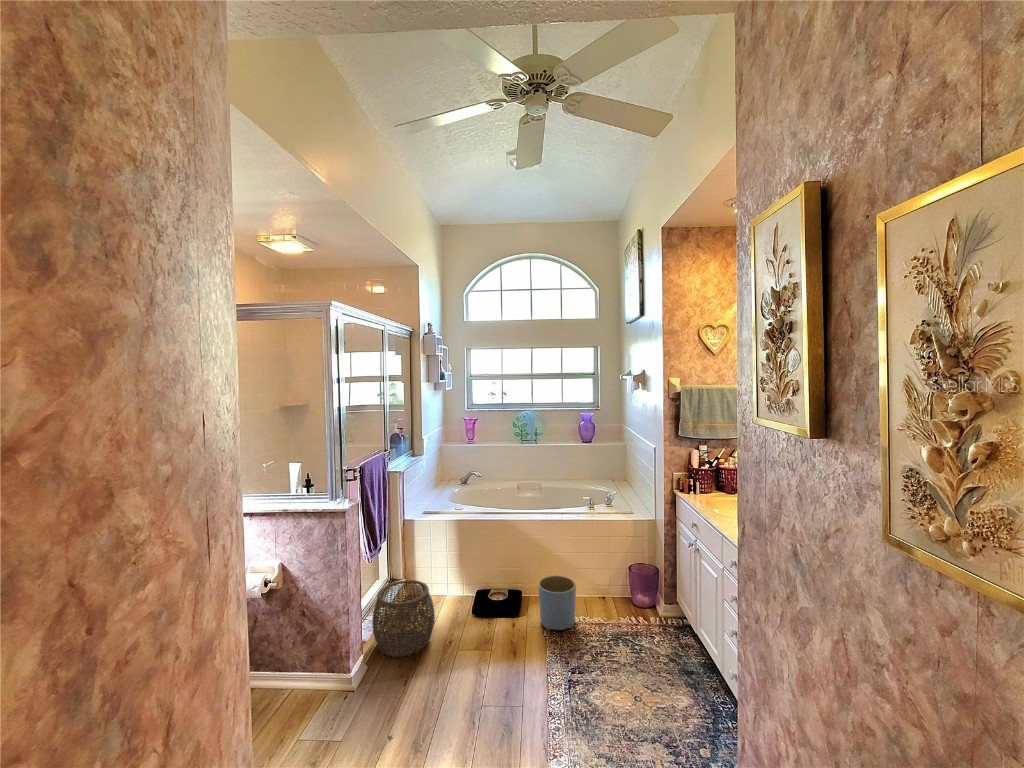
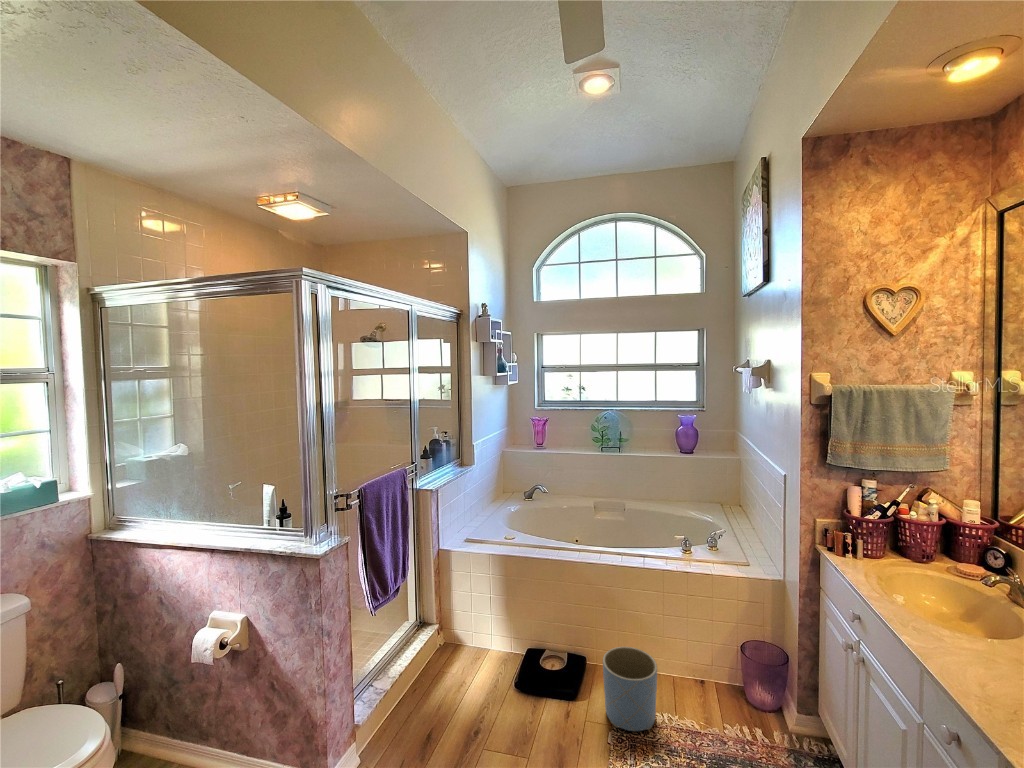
woven basket: present [372,580,435,657] -> none [381,631,463,739]

